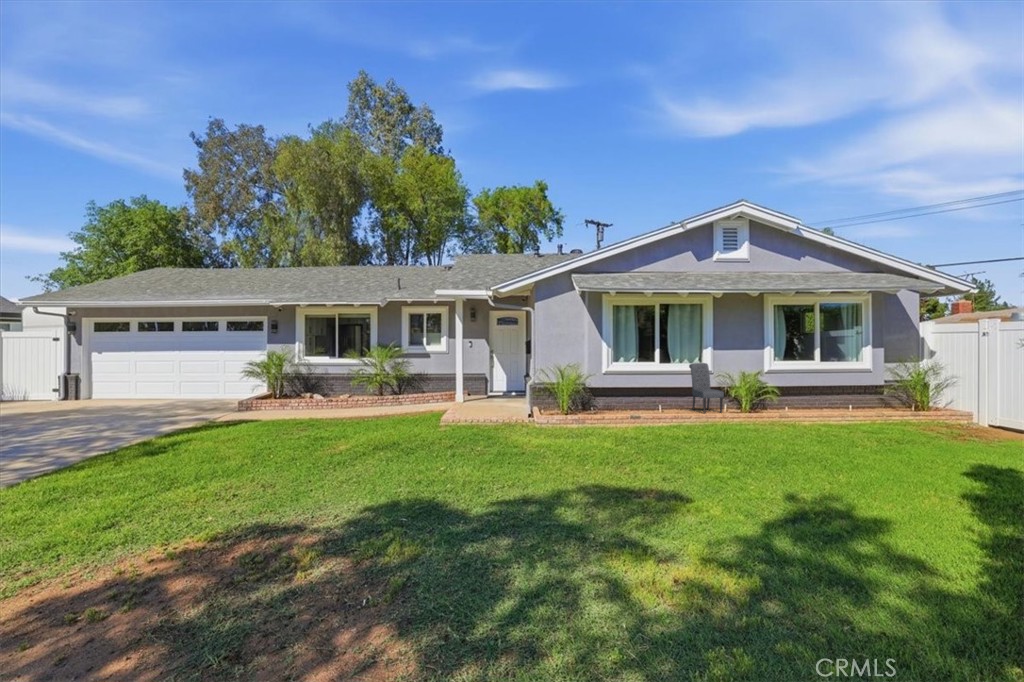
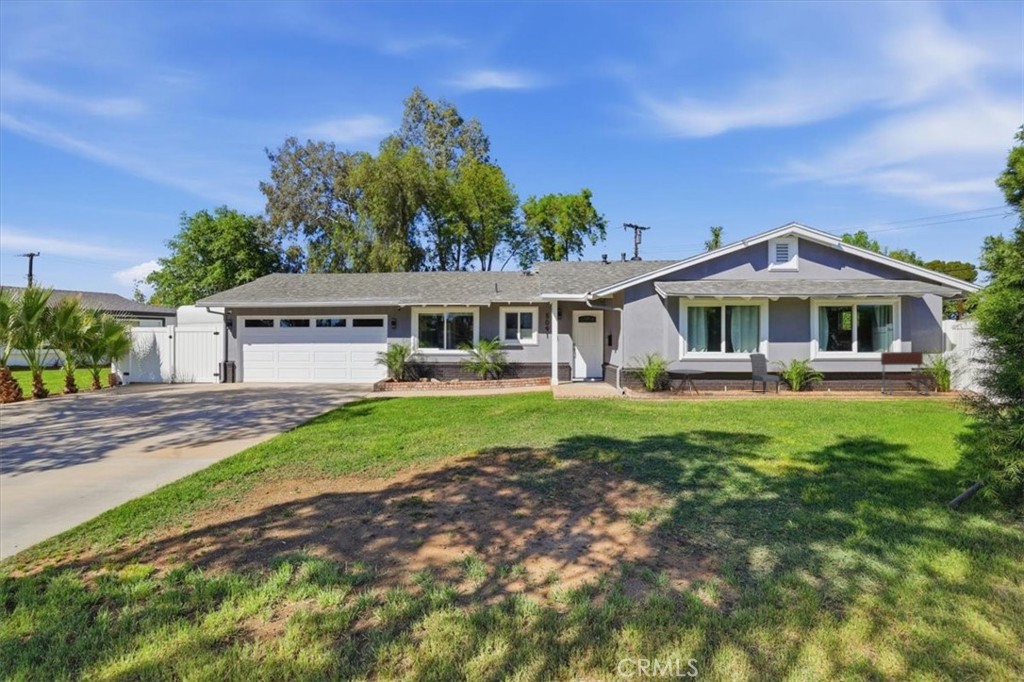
bench: none [848,361,912,415] -> present [881,352,934,395]
round table: none [588,383,632,417] -> present [669,369,705,396]

